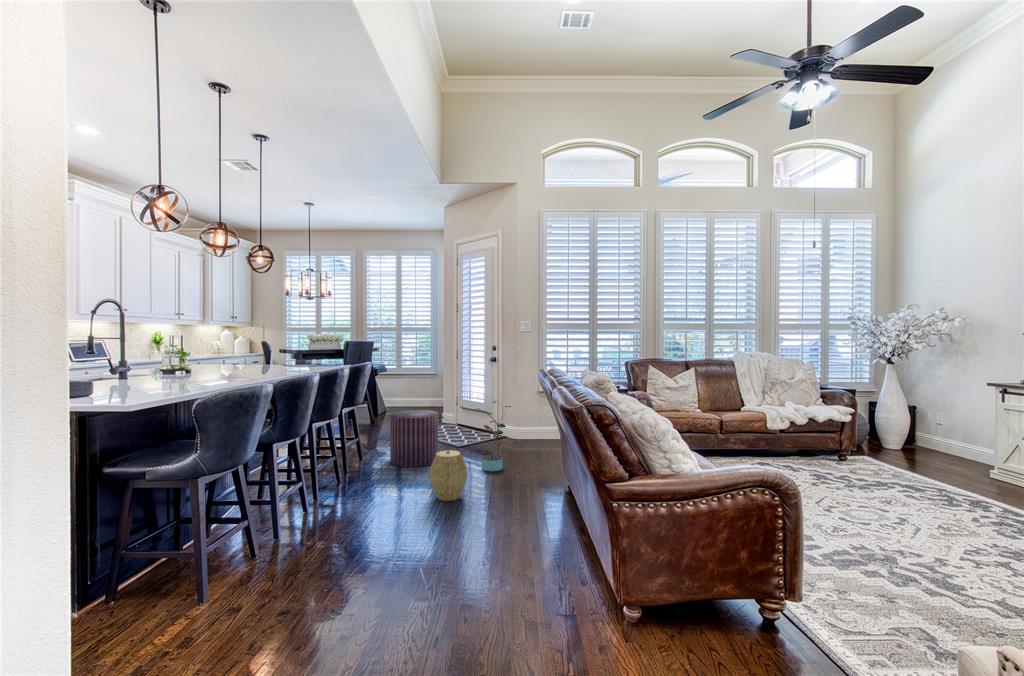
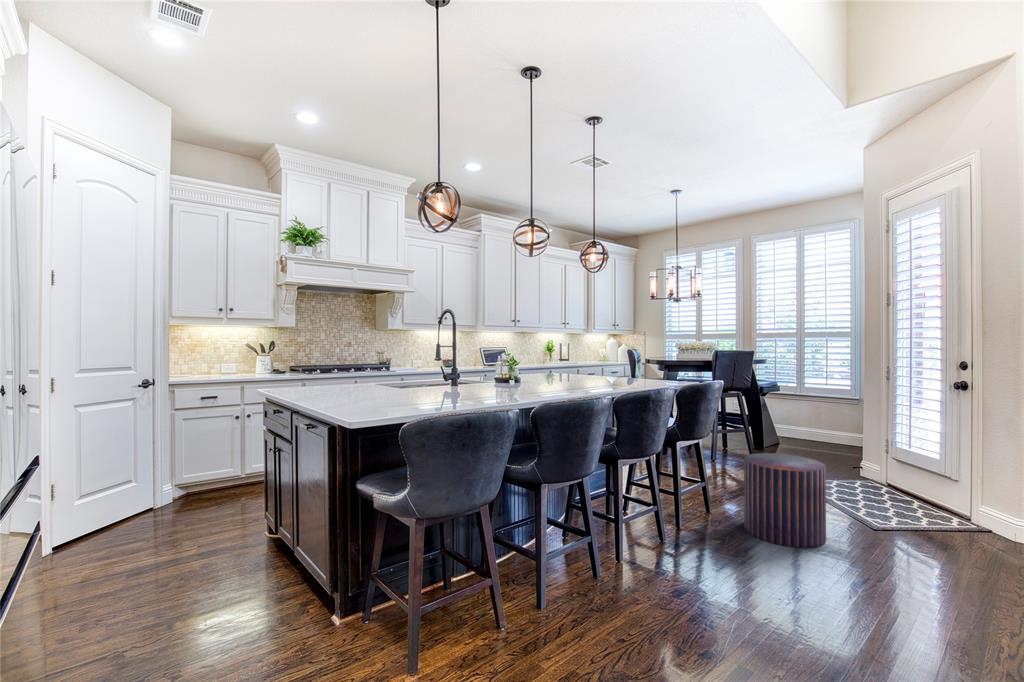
potted plant: present [474,401,511,471] -> none [890,467,987,605]
woven basket: present [429,450,468,501] -> none [776,542,855,639]

